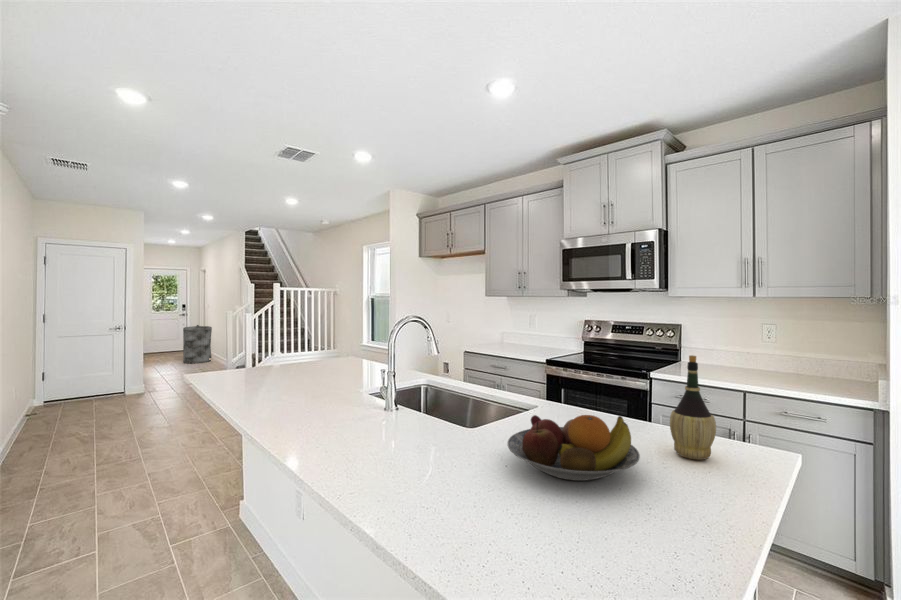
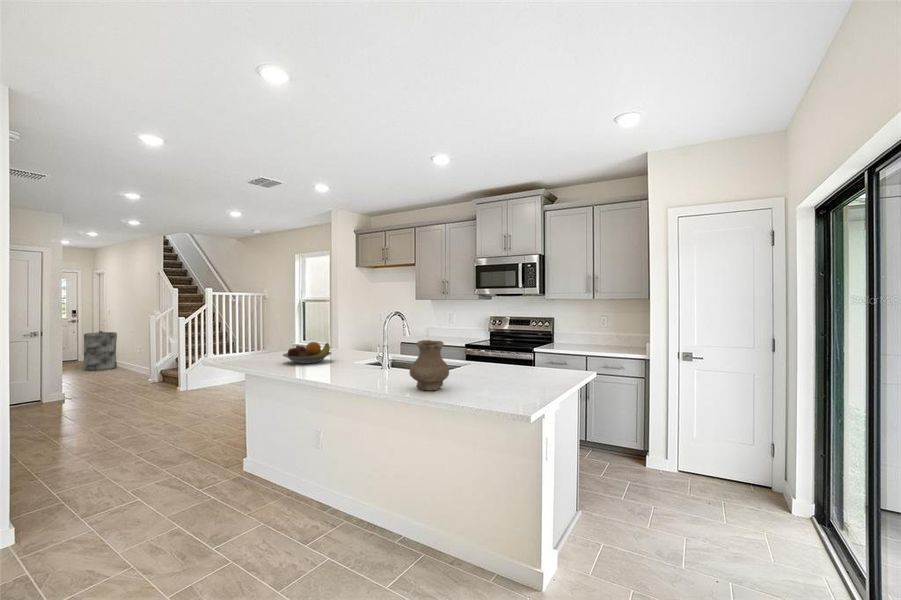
wine bottle: present [670,355,716,460] -> none [546,326,567,376]
vase: none [379,379,457,485] -> present [410,340,449,391]
fruit bowl: present [507,415,640,481] -> present [283,342,331,364]

